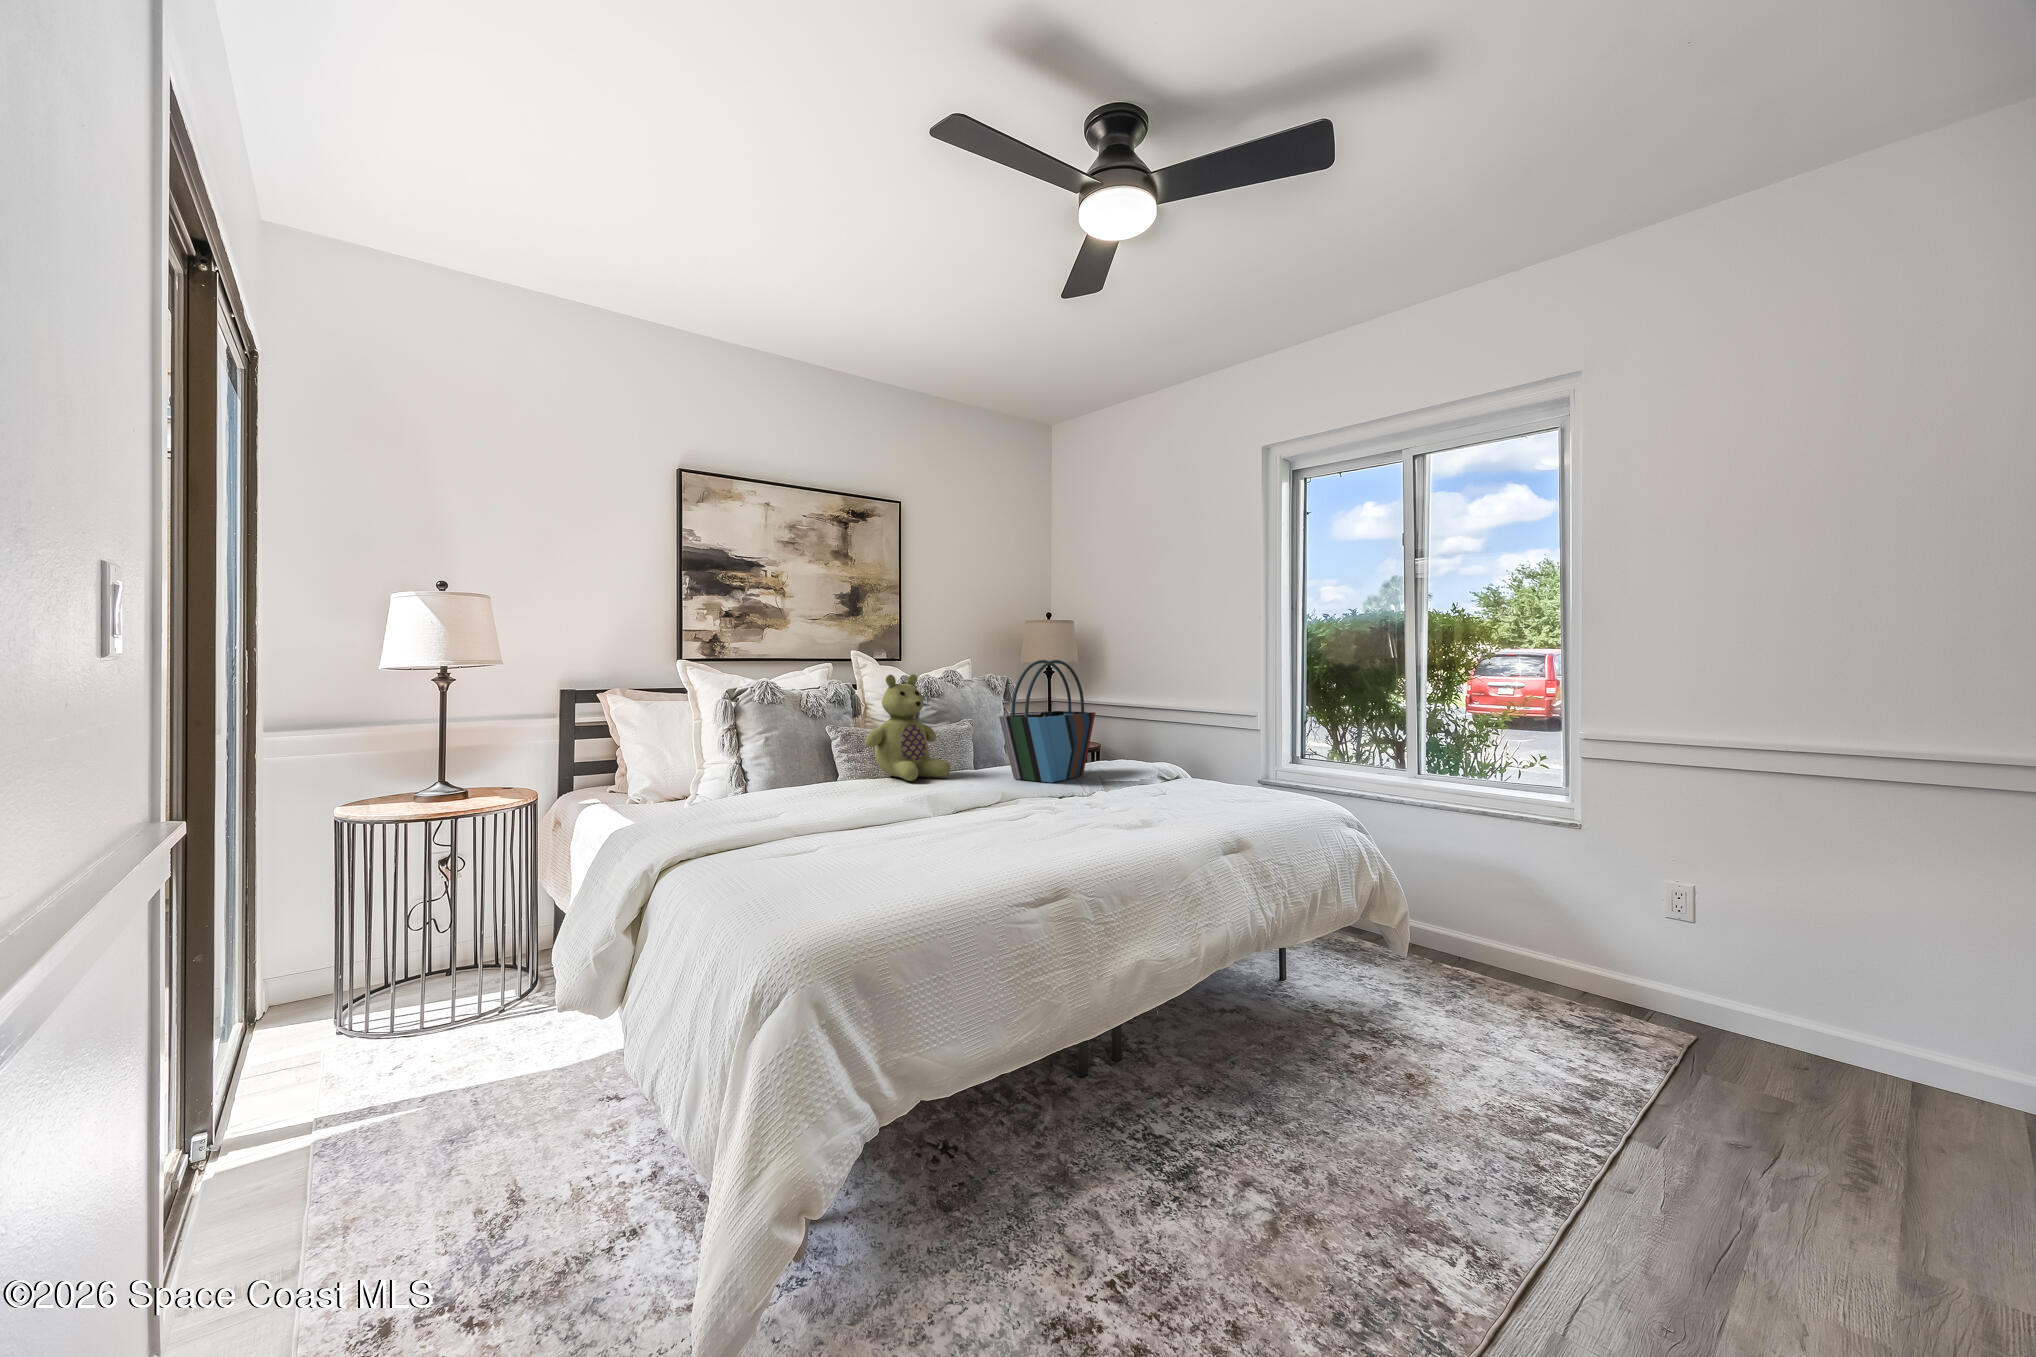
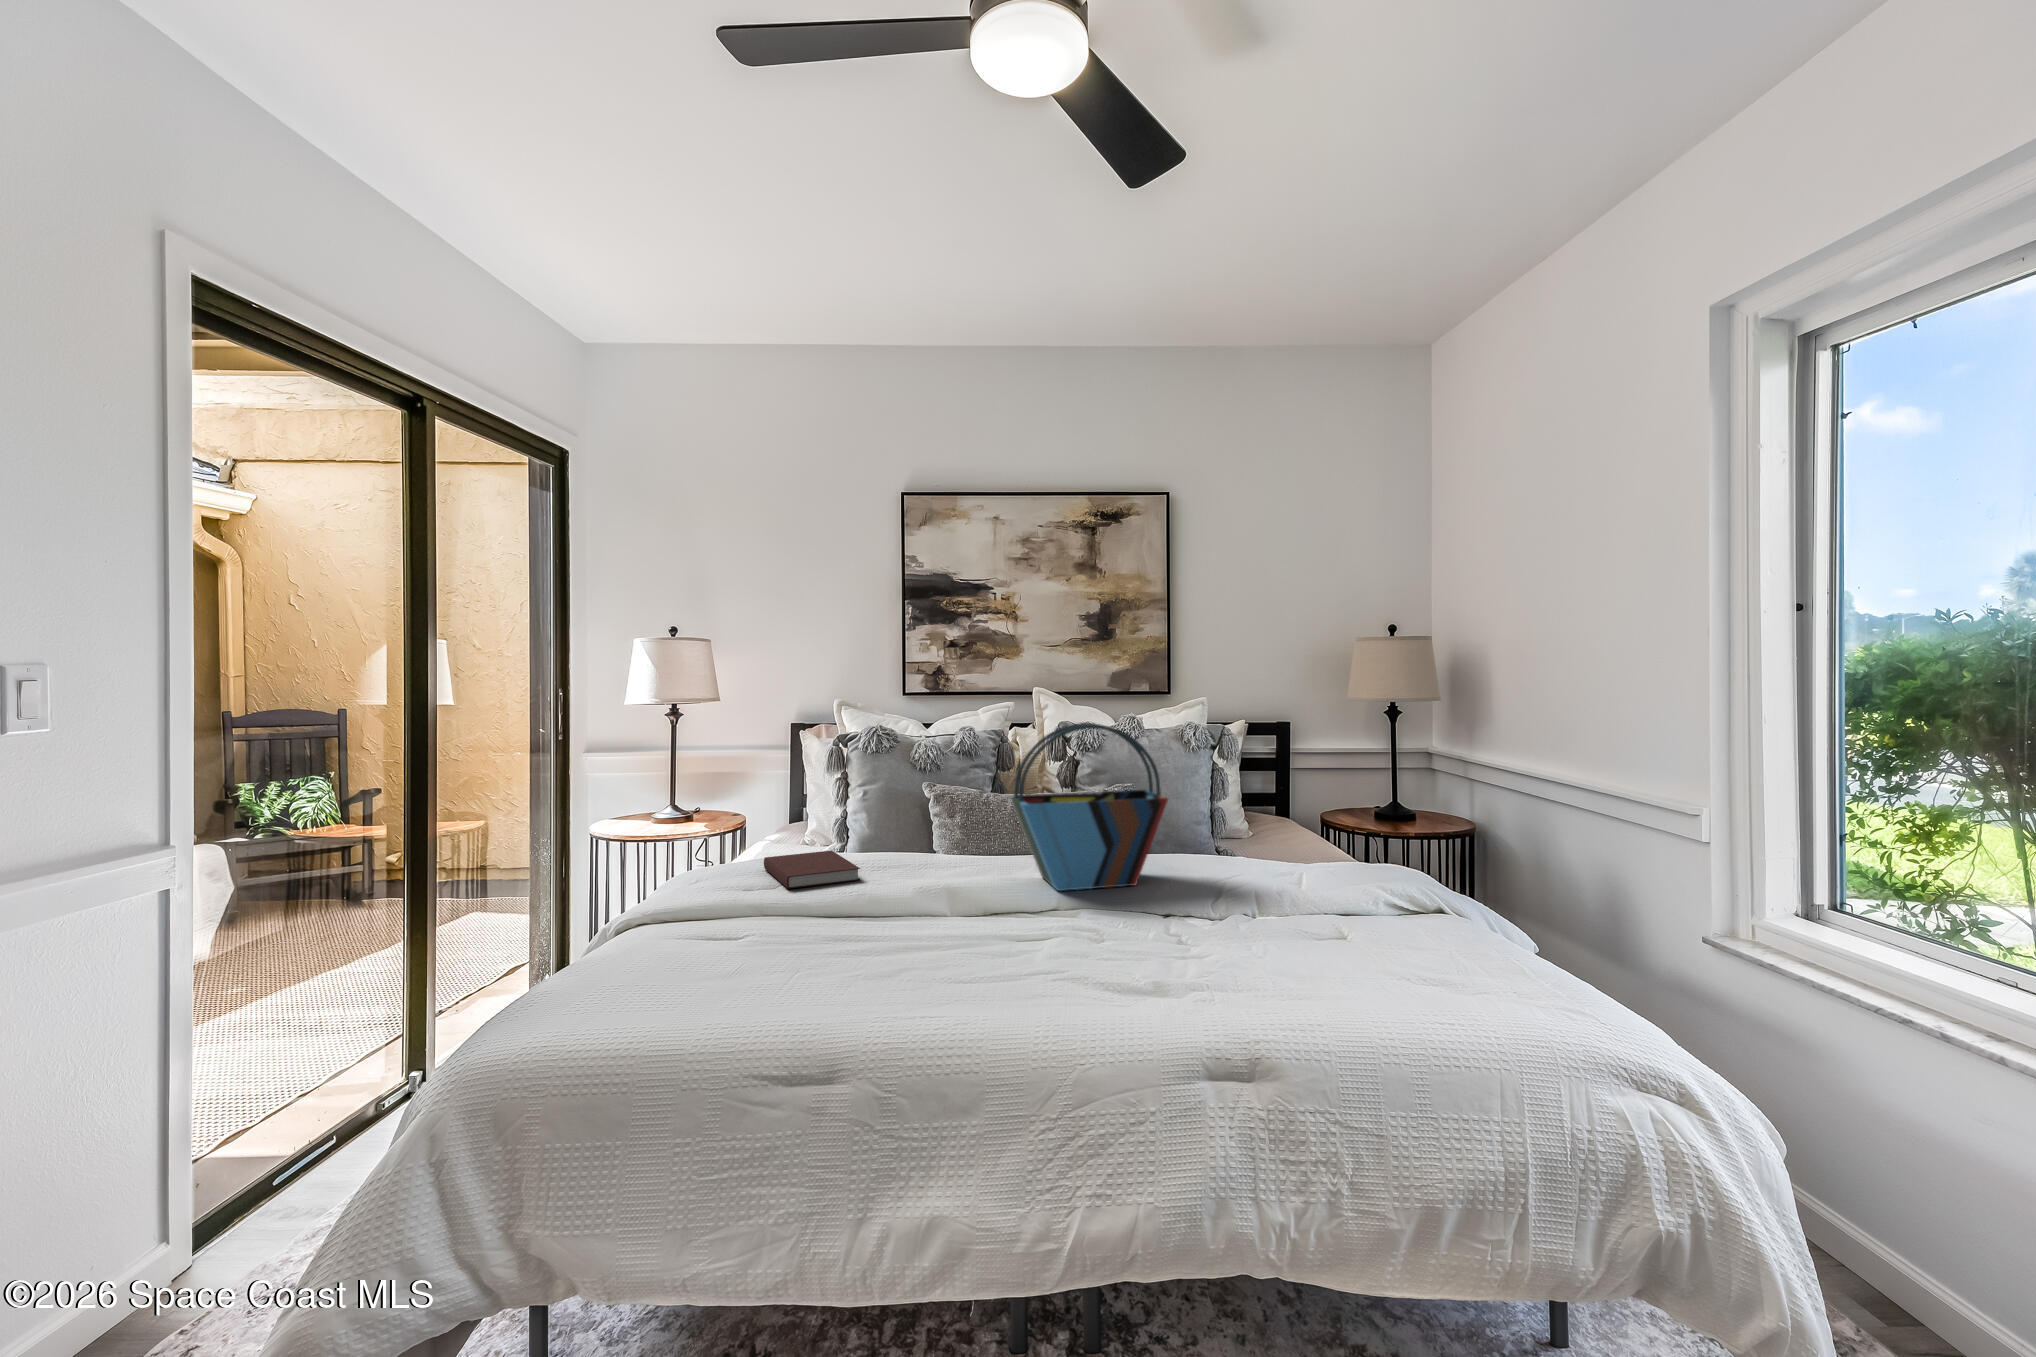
stuffed bear: present [865,674,950,781] -> none [908,731,1008,862]
notebook: none [787,781,897,805] -> present [764,851,860,889]

